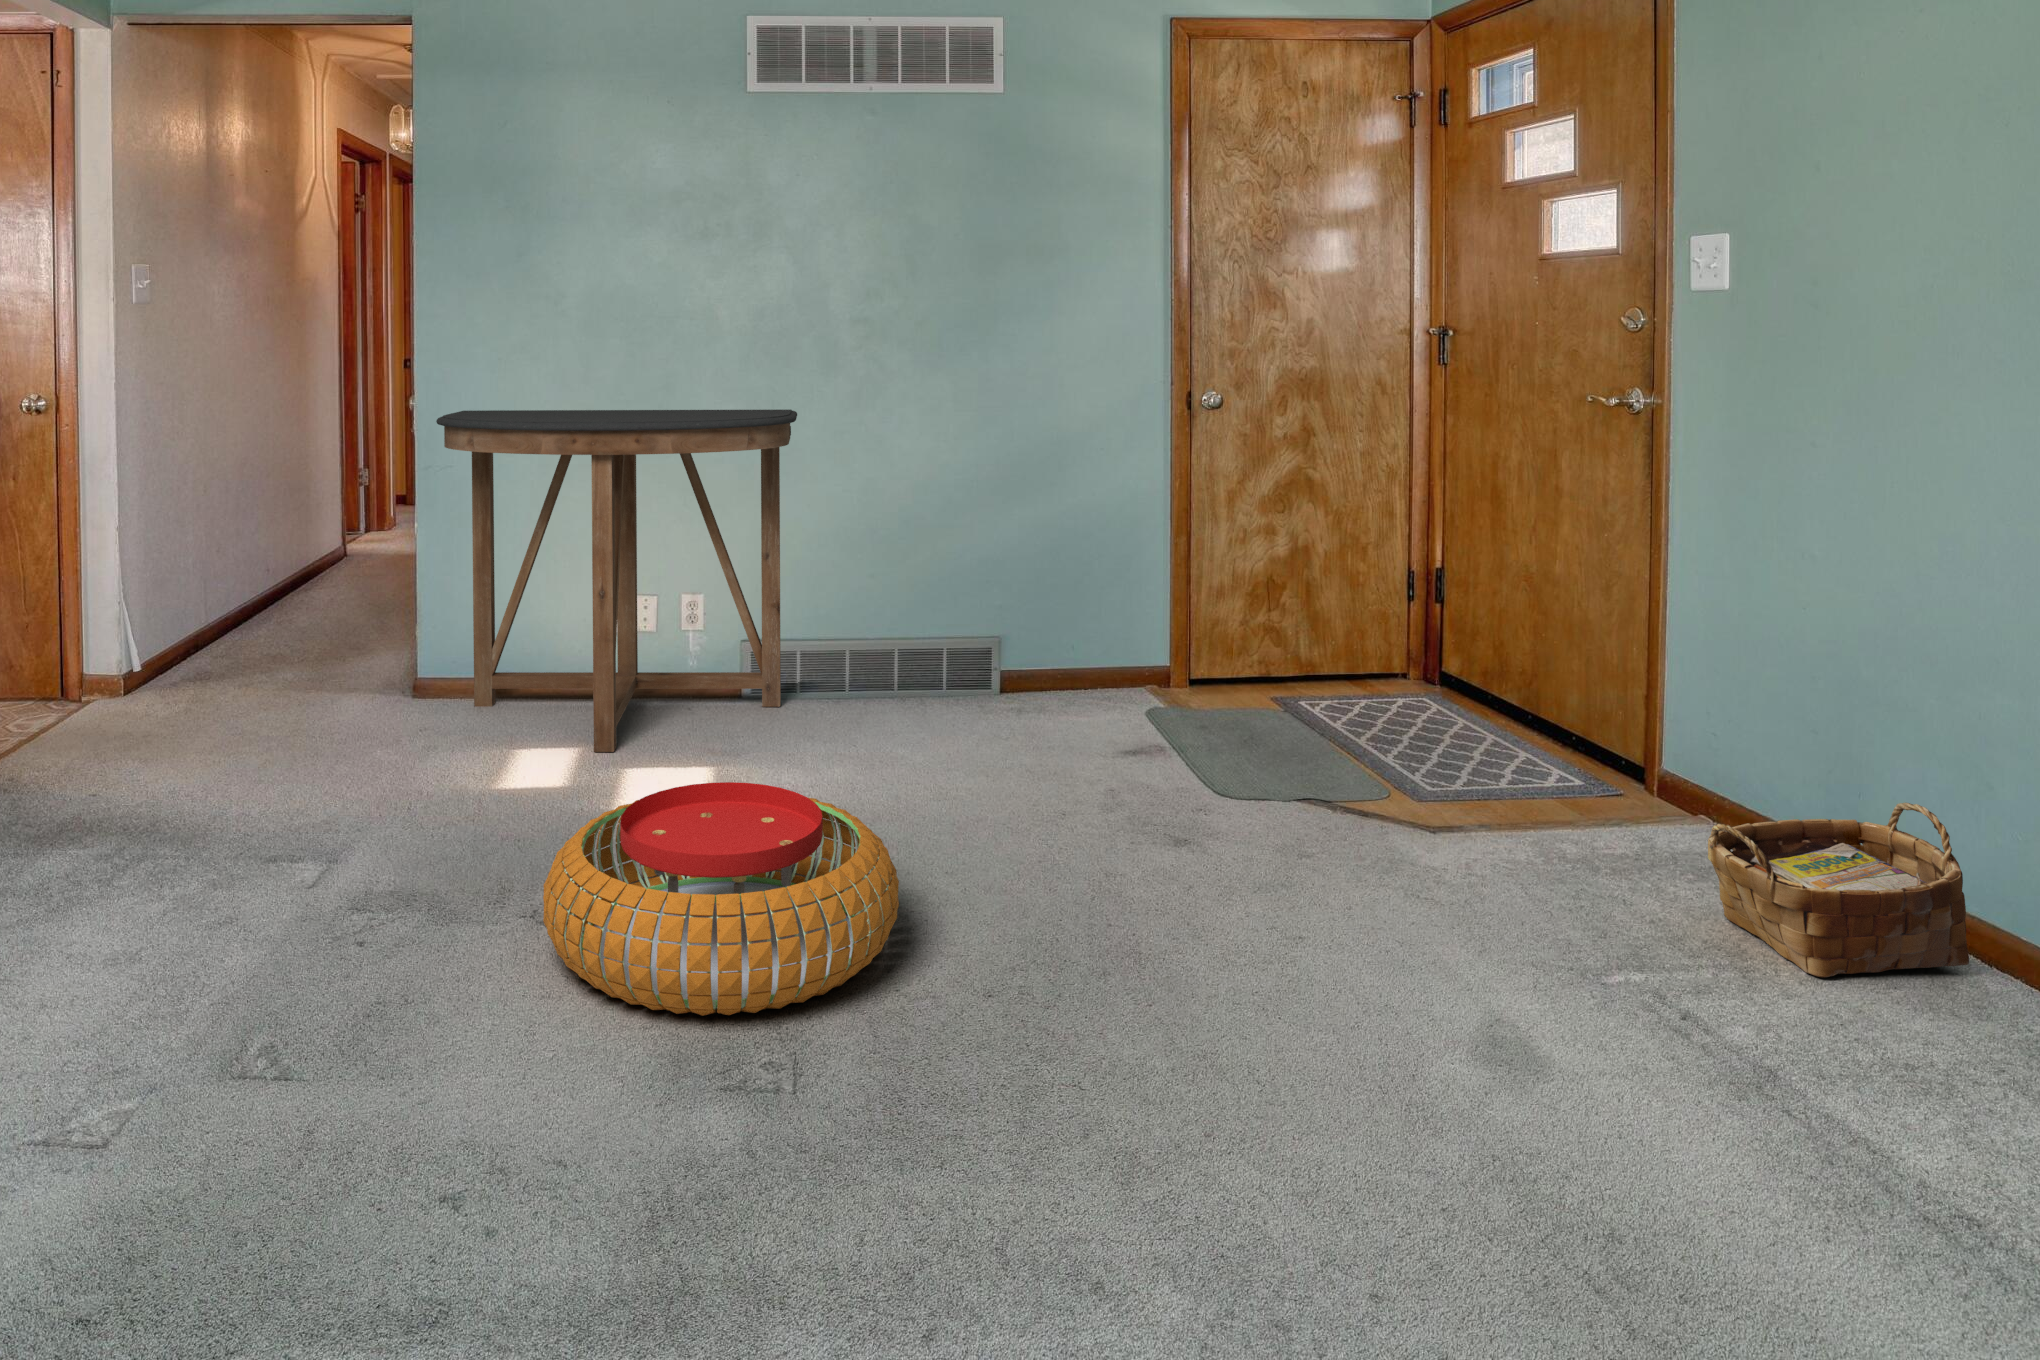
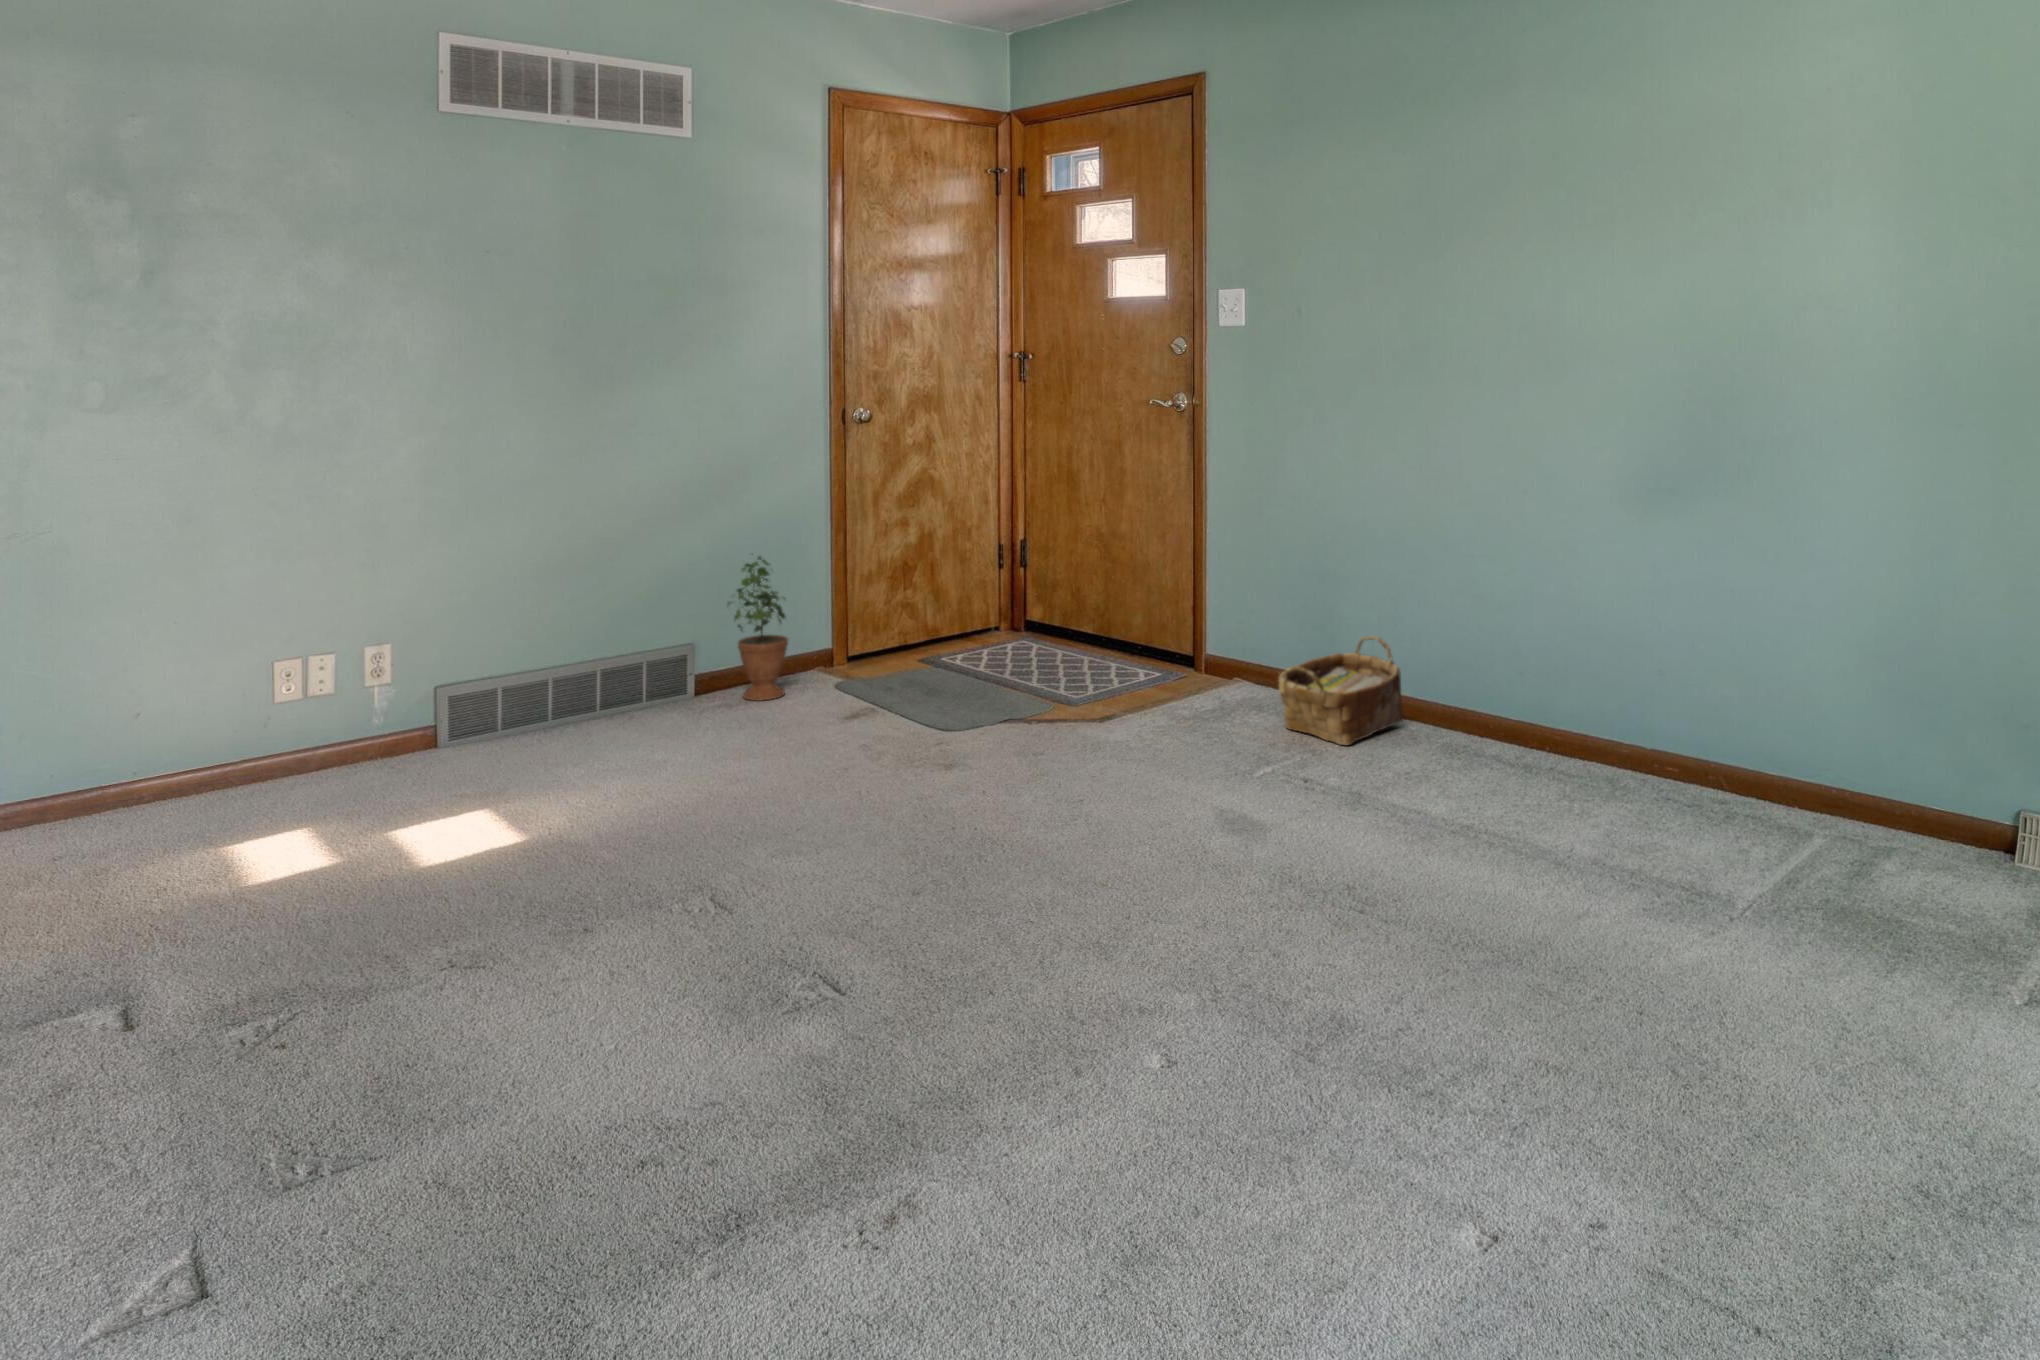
console table: present [436,410,797,752] -> none [48,440,522,826]
potted plant: none [1025,548,1094,713] -> present [728,556,788,701]
pouf: present [543,782,899,1016] -> none [488,777,837,988]

